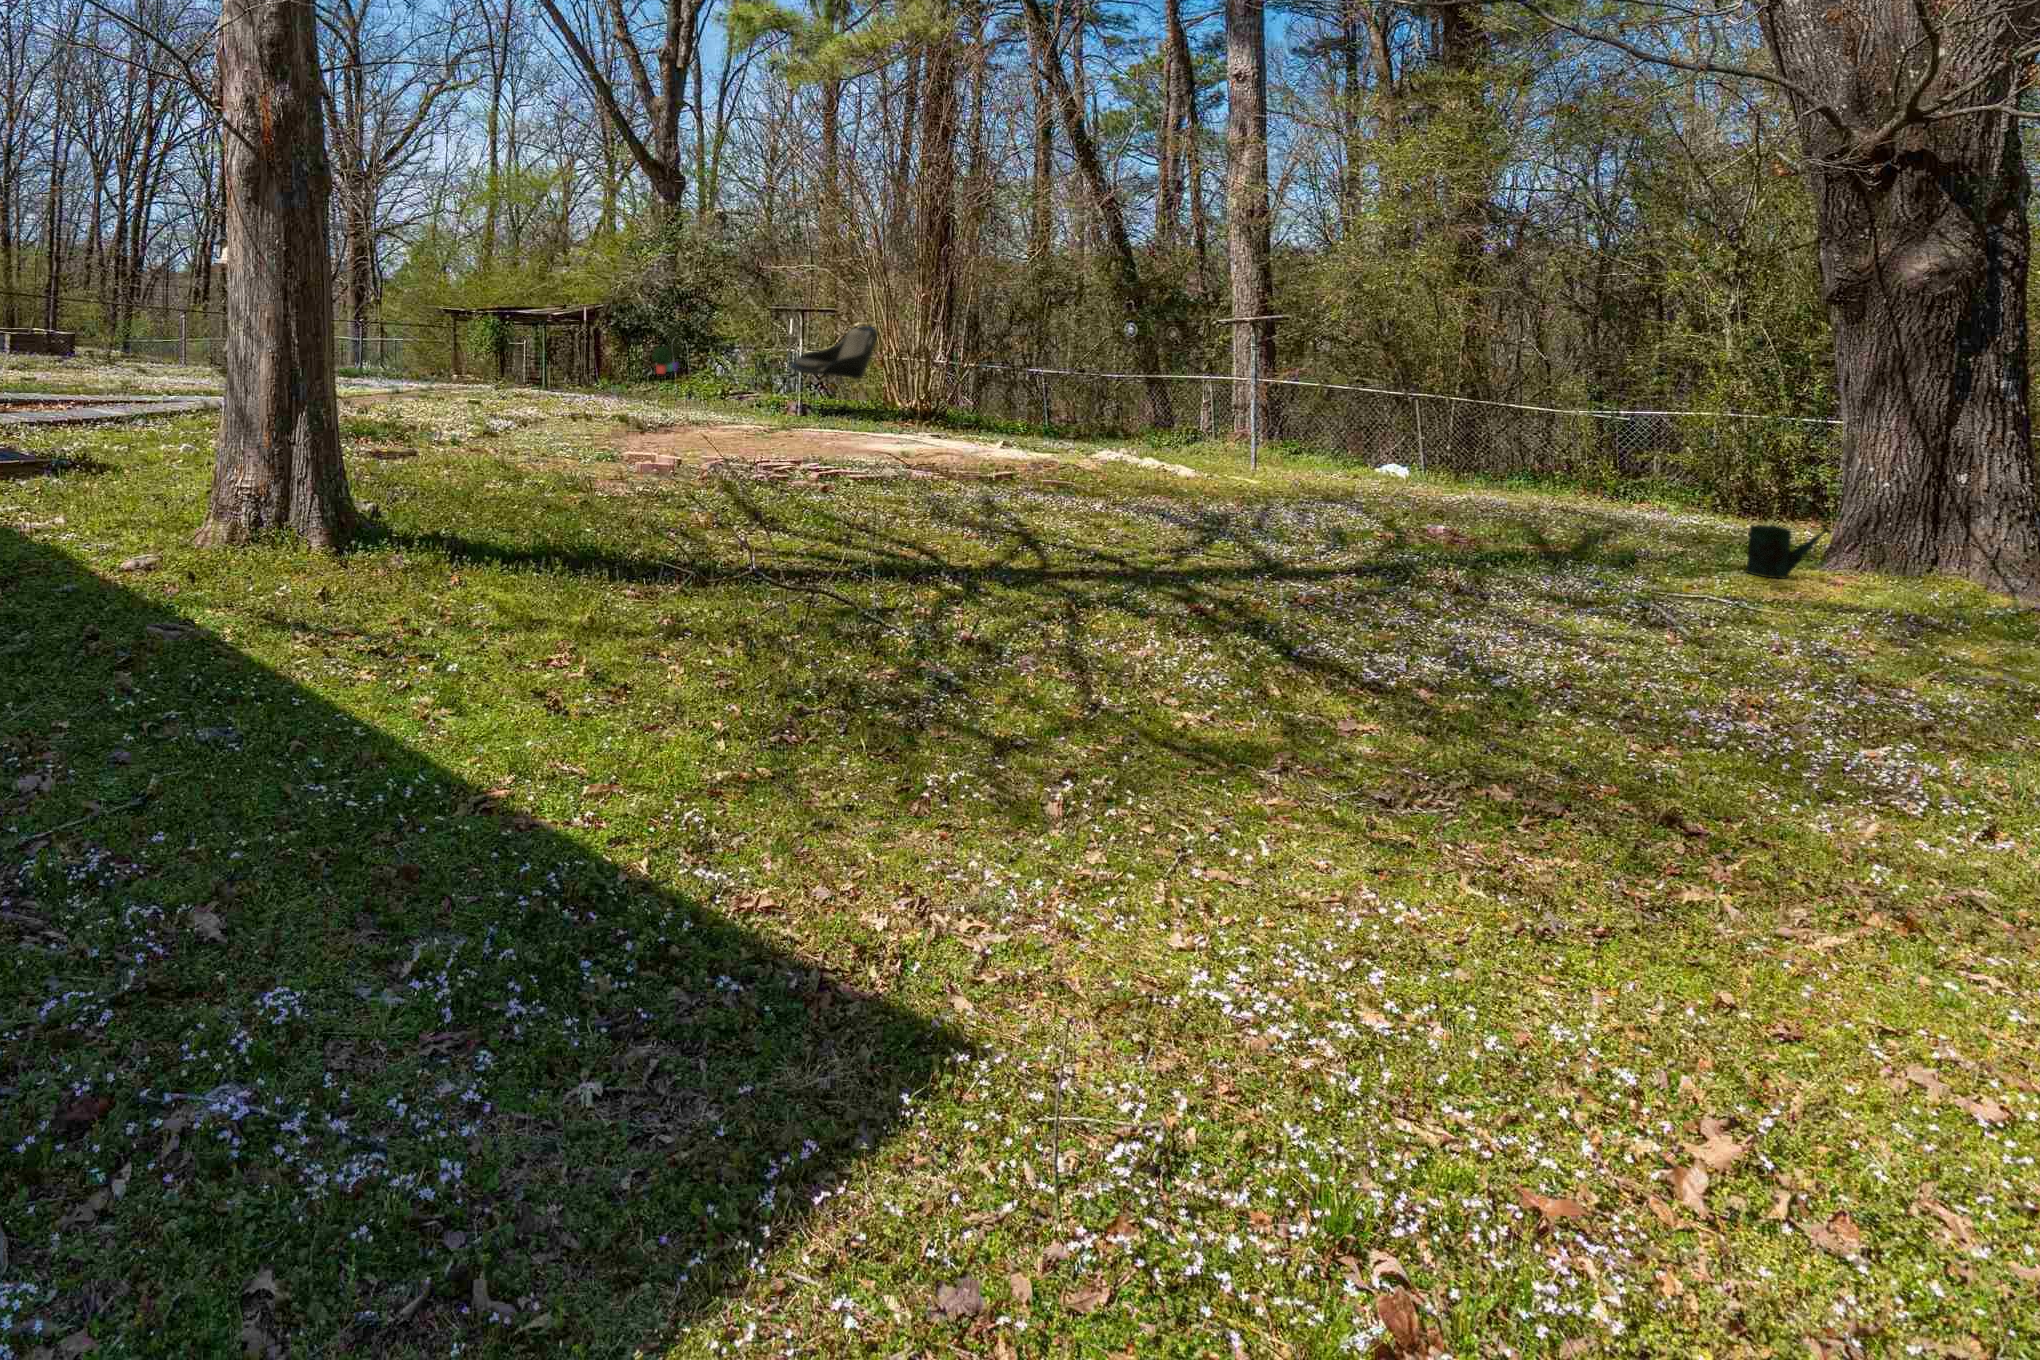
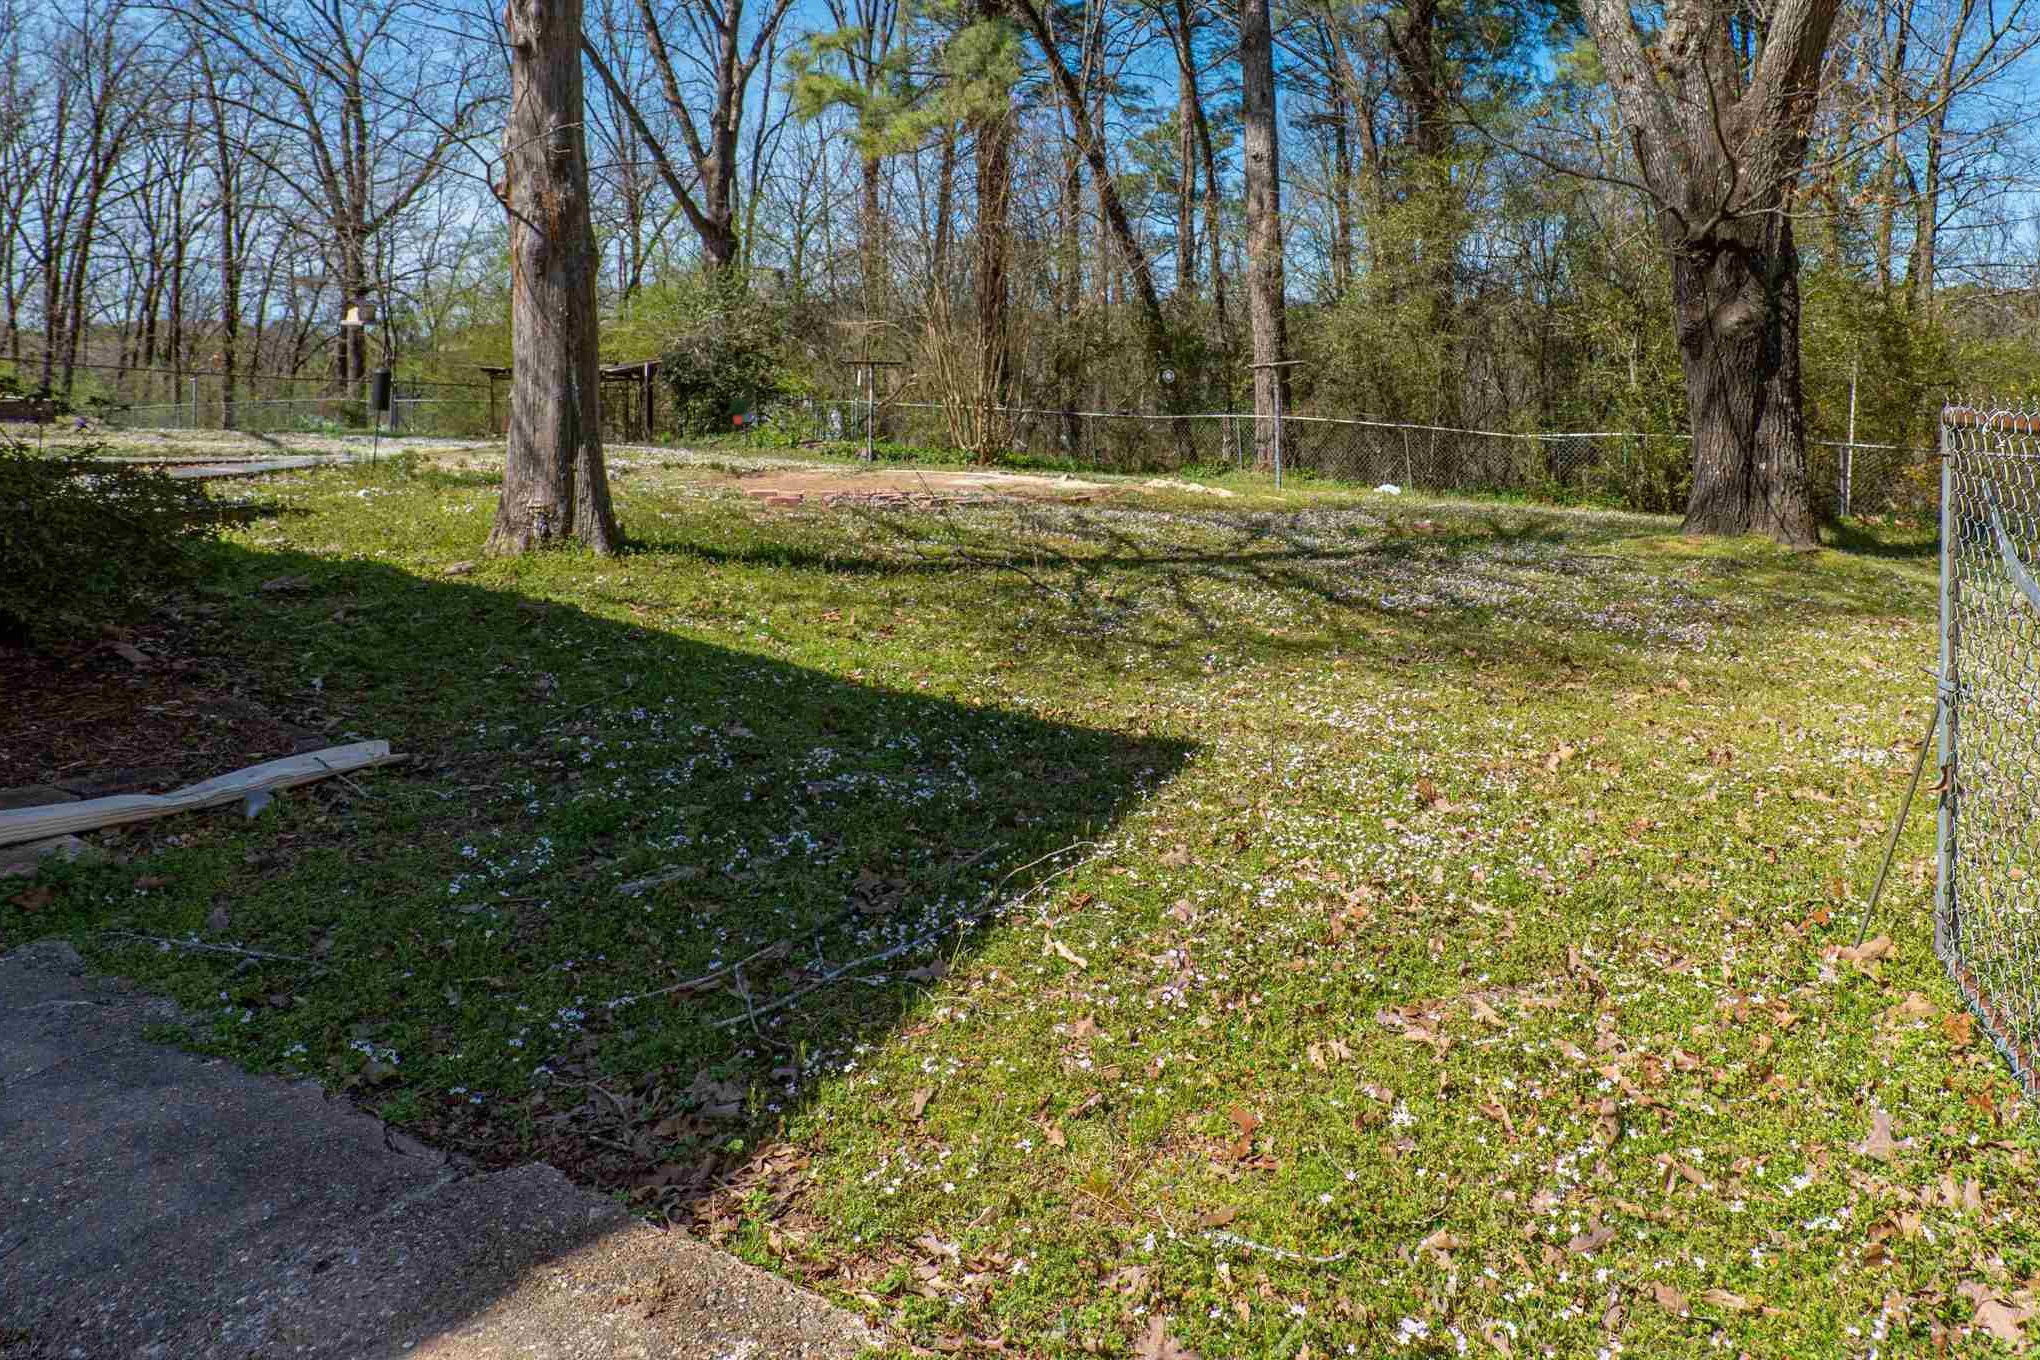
lounge chair: present [790,326,878,415] -> none [879,374,961,455]
watering can: present [1746,525,1832,578] -> none [1627,500,1689,540]

